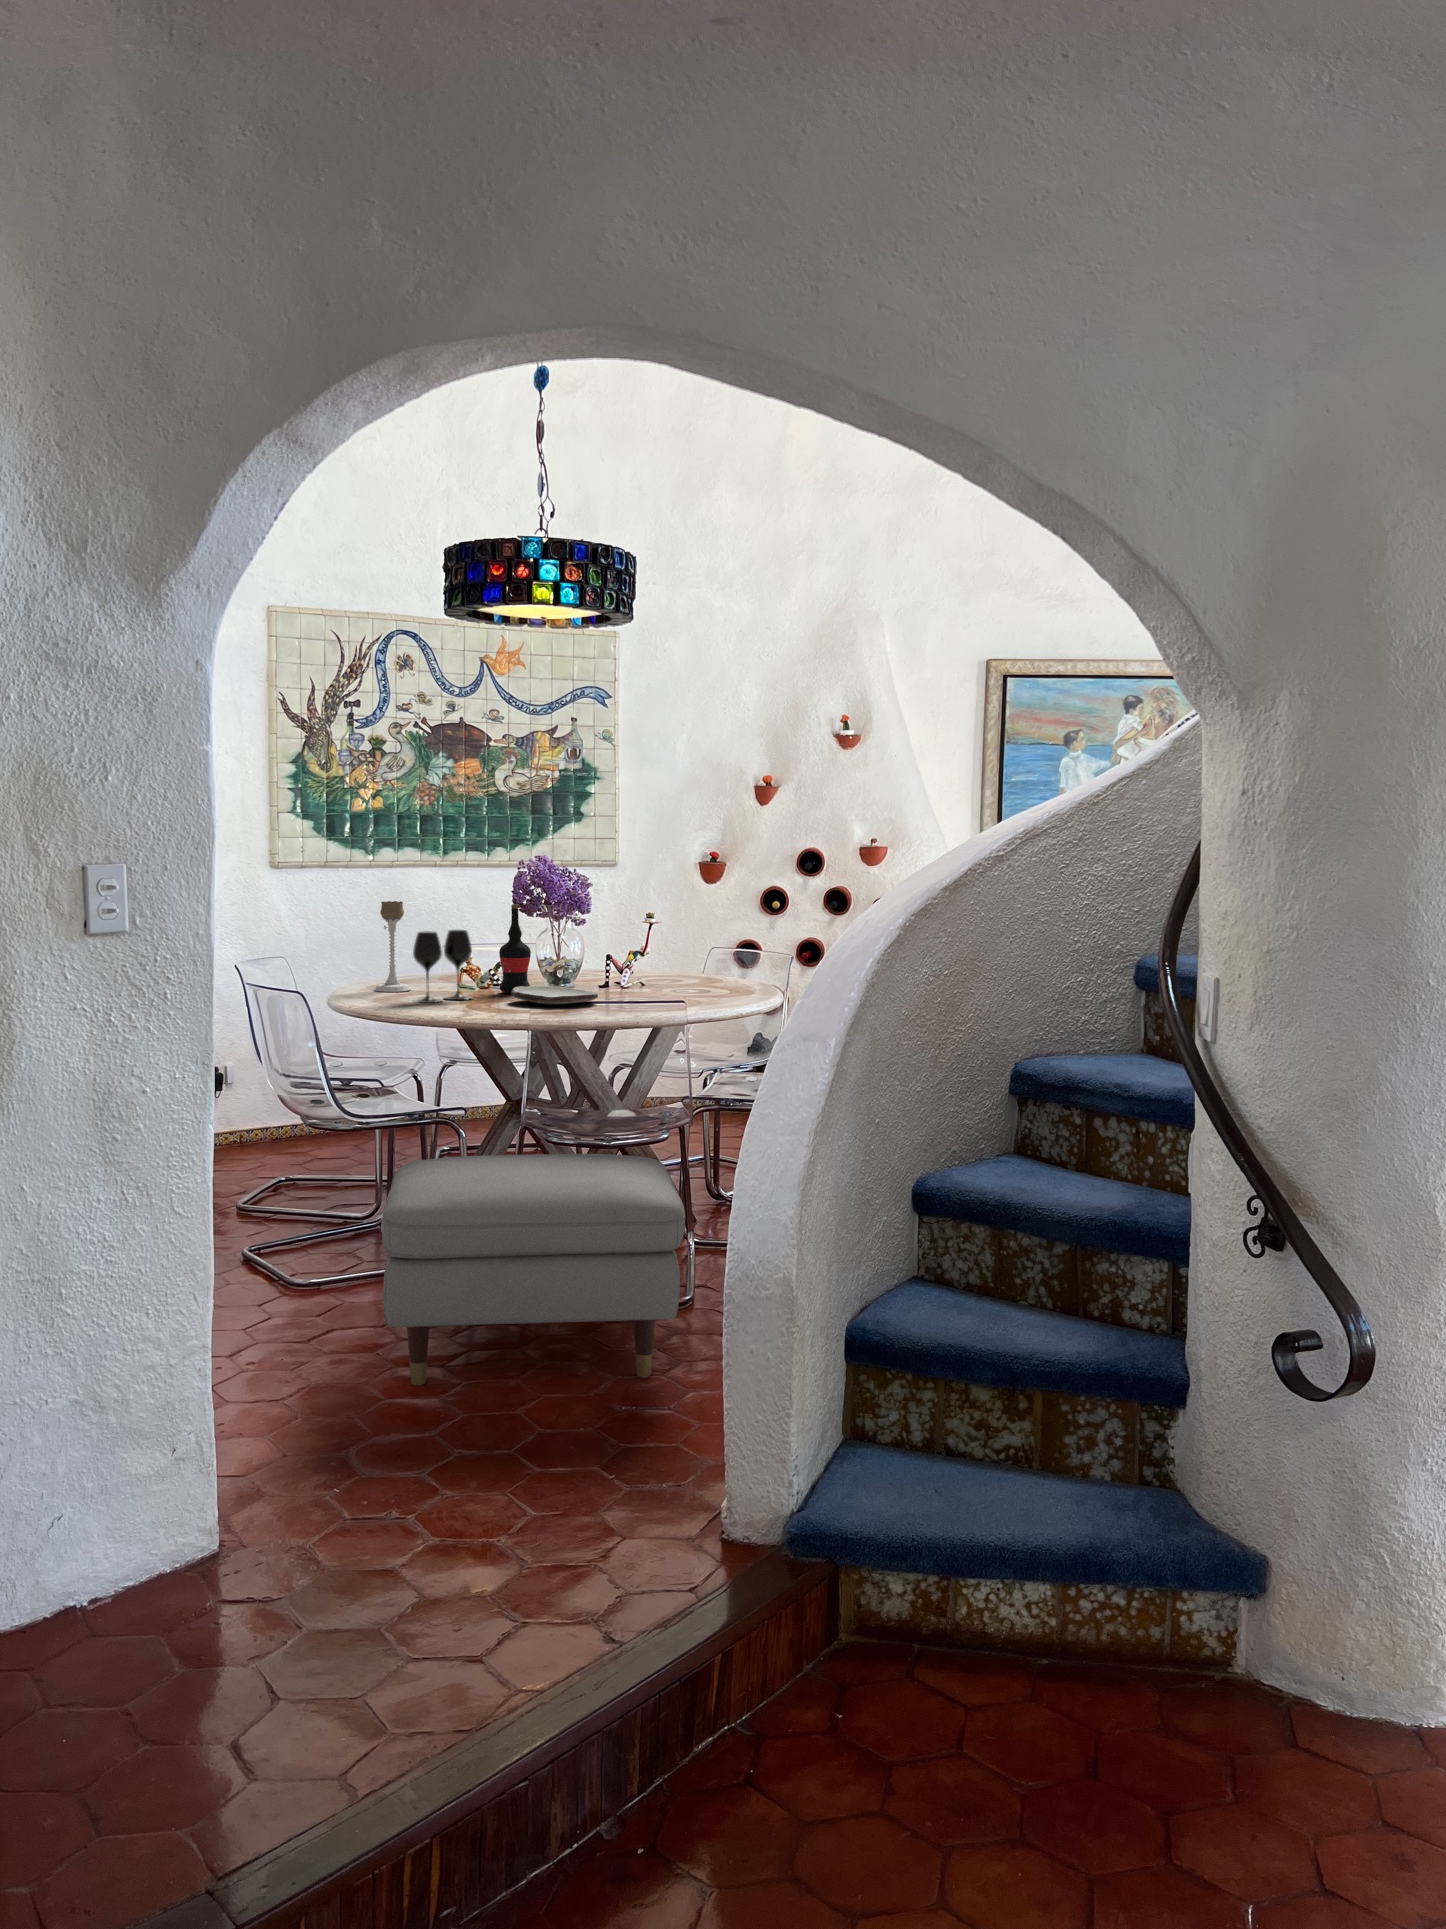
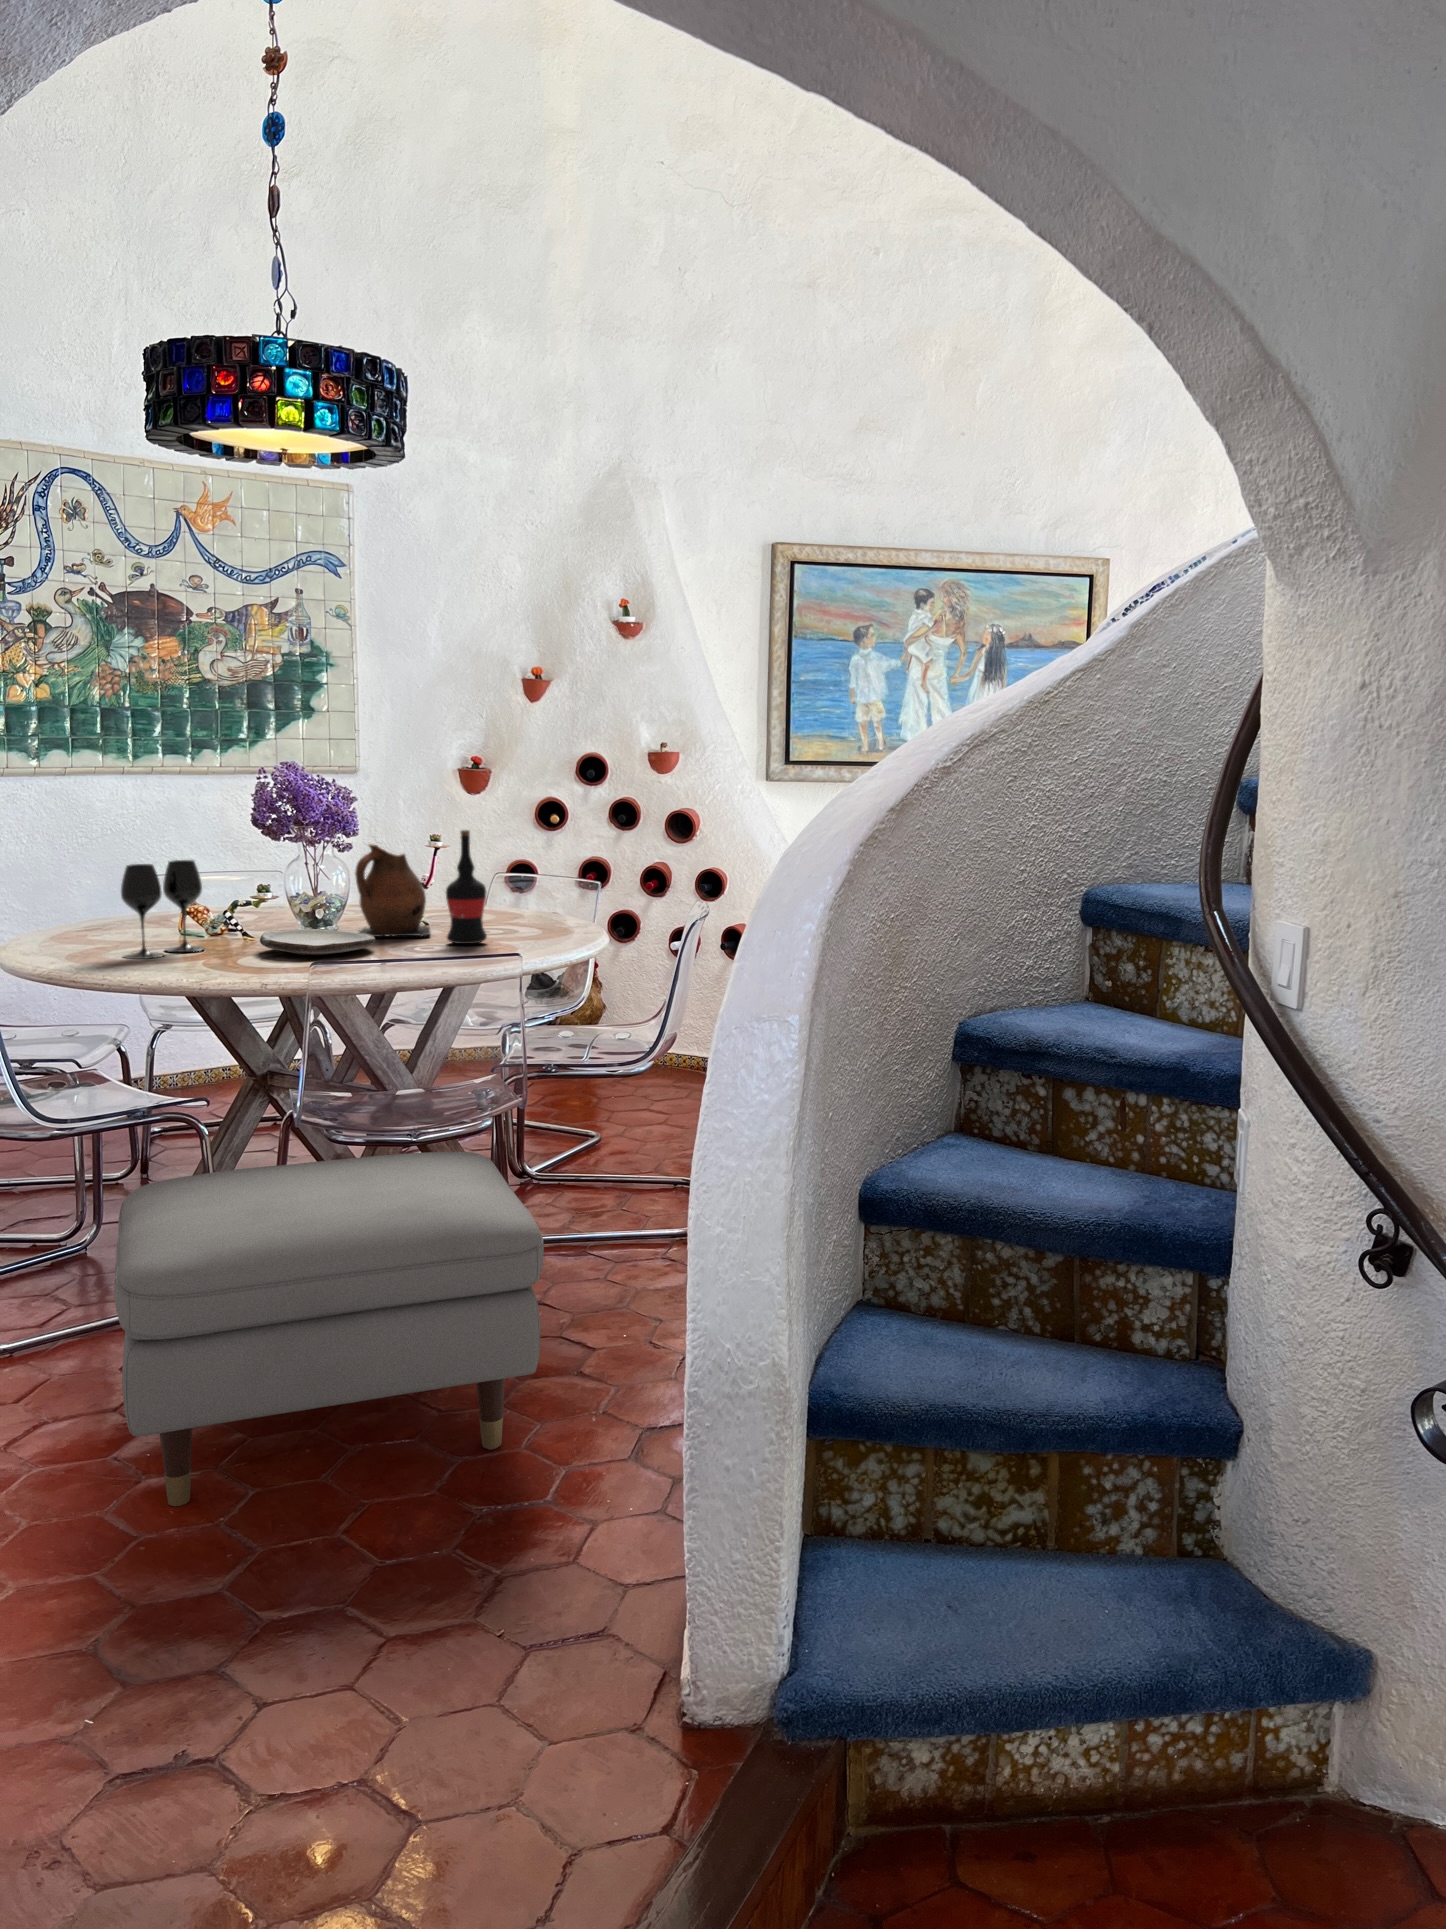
candle holder: present [374,901,411,992] -> none [62,823,115,943]
wine bottle: present [499,904,531,993] -> present [446,830,487,944]
ceramic pitcher: none [589,921,648,997] -> present [355,844,430,937]

